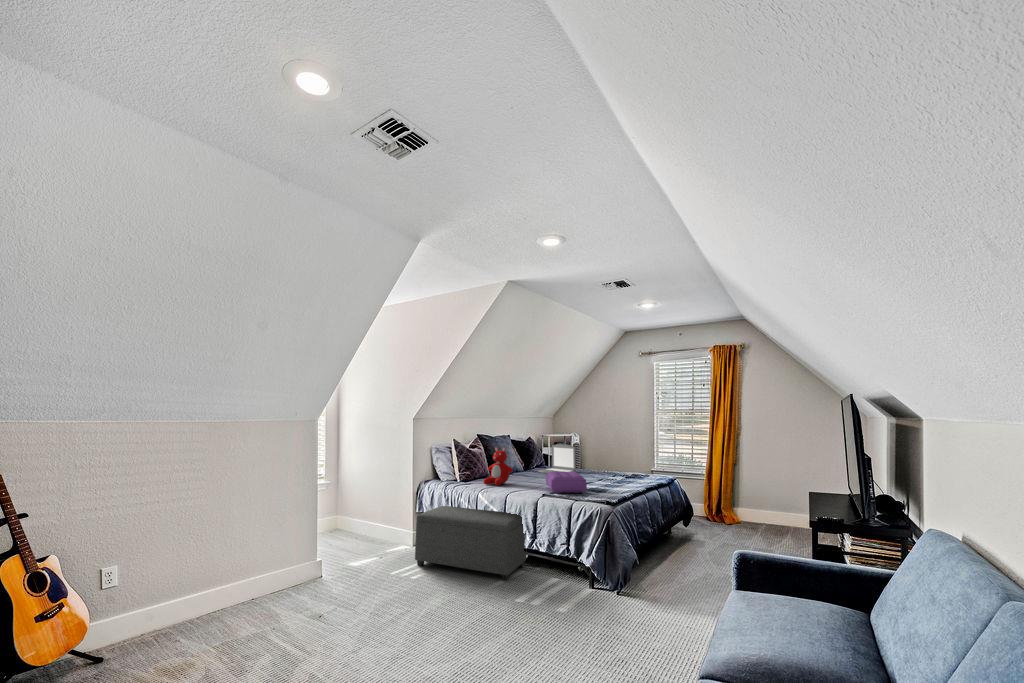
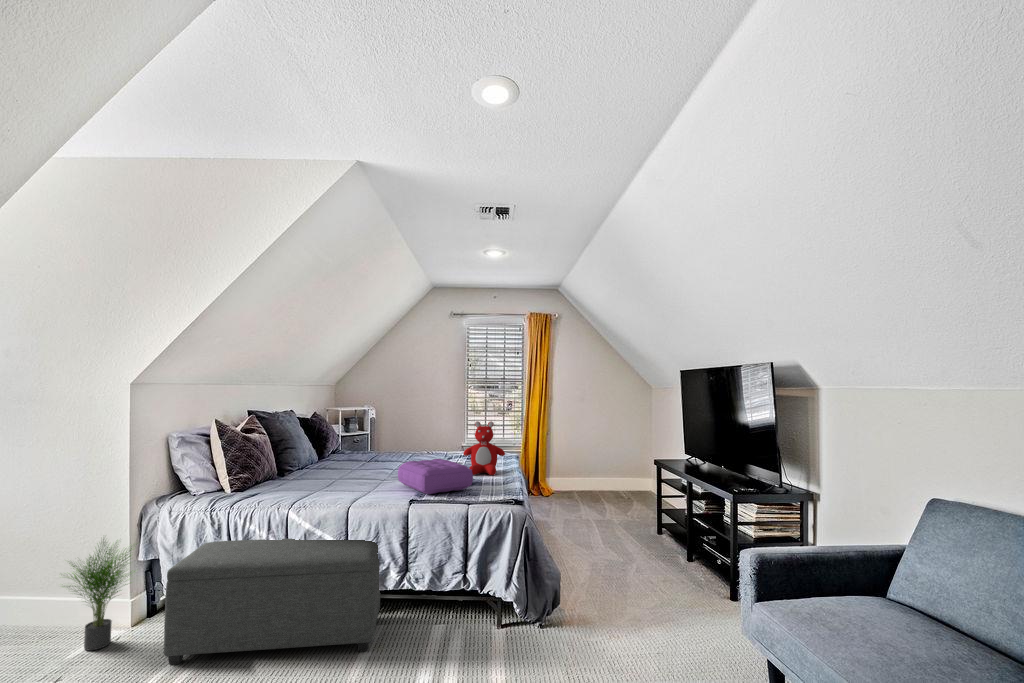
laptop: present [538,444,576,474] -> none [348,419,406,465]
teddy bear: present [484,447,513,486] -> present [463,421,505,475]
potted plant: none [381,495,414,552] -> present [69,539,132,650]

